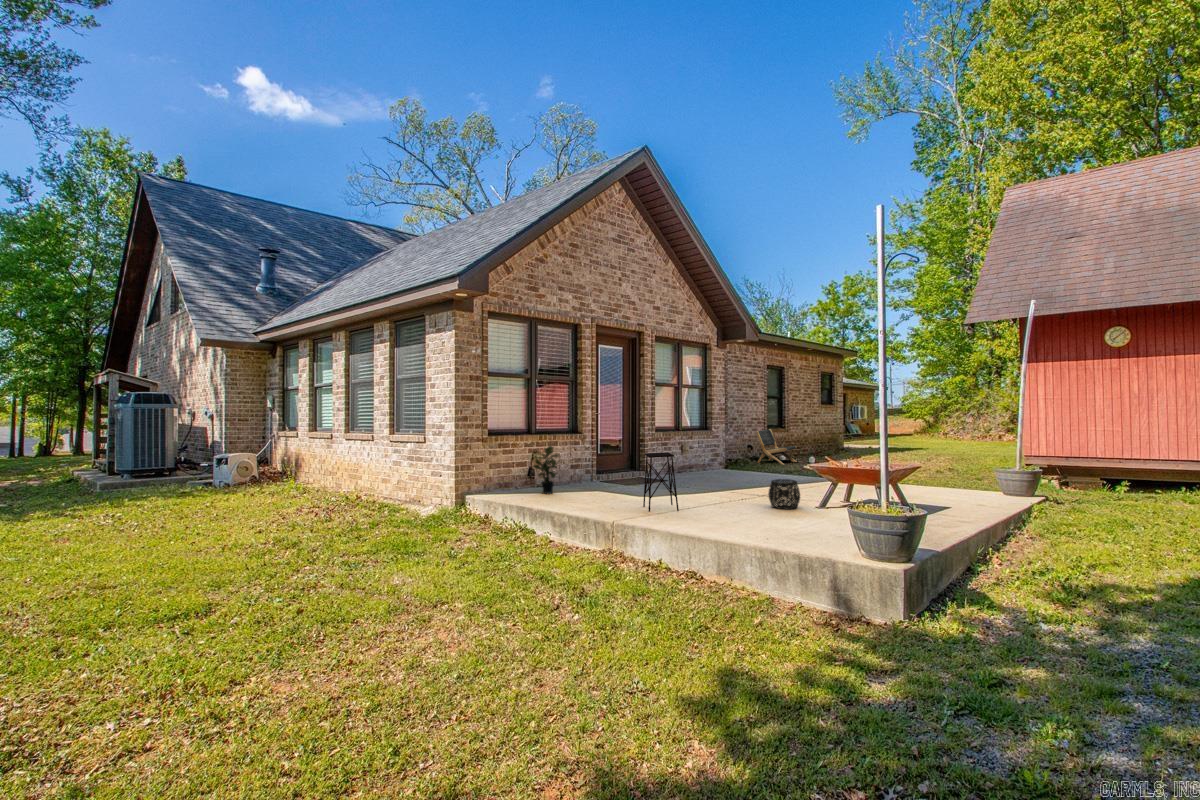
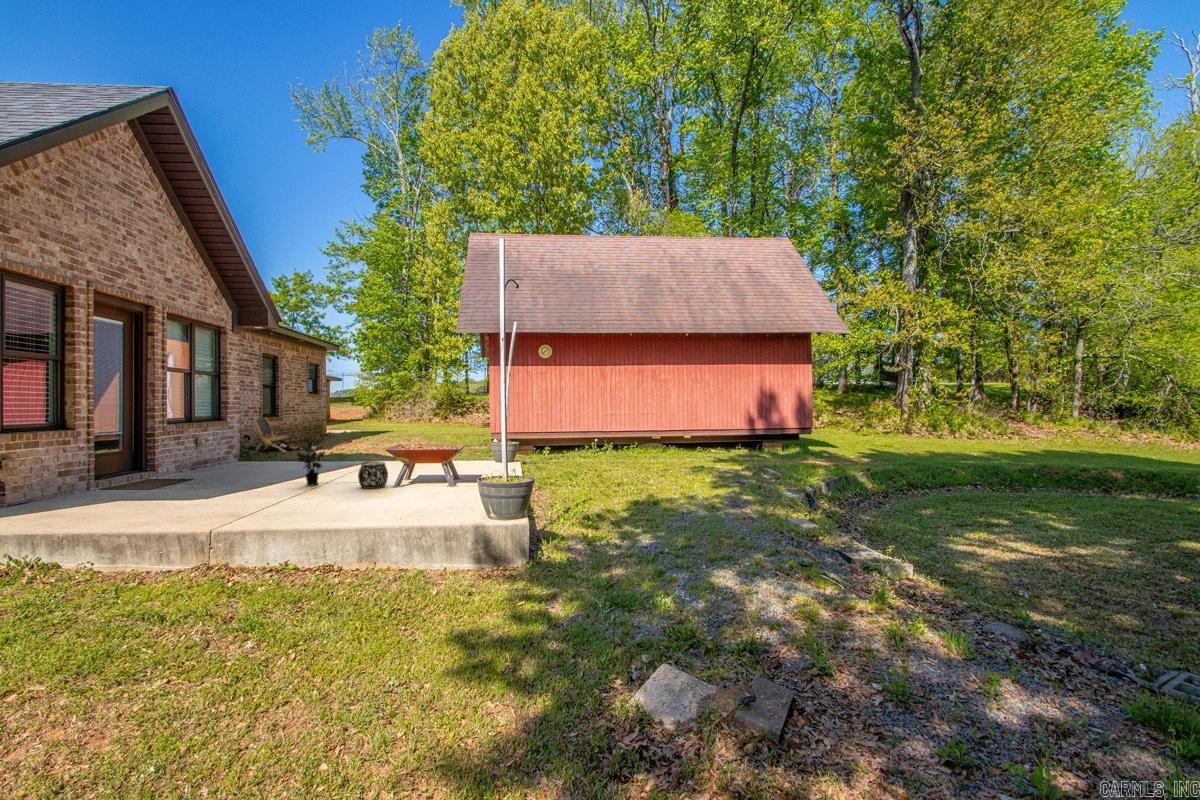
potted plant: present [533,446,559,494] -> present [297,438,325,486]
side table: present [643,452,679,512] -> none [232,445,283,512]

